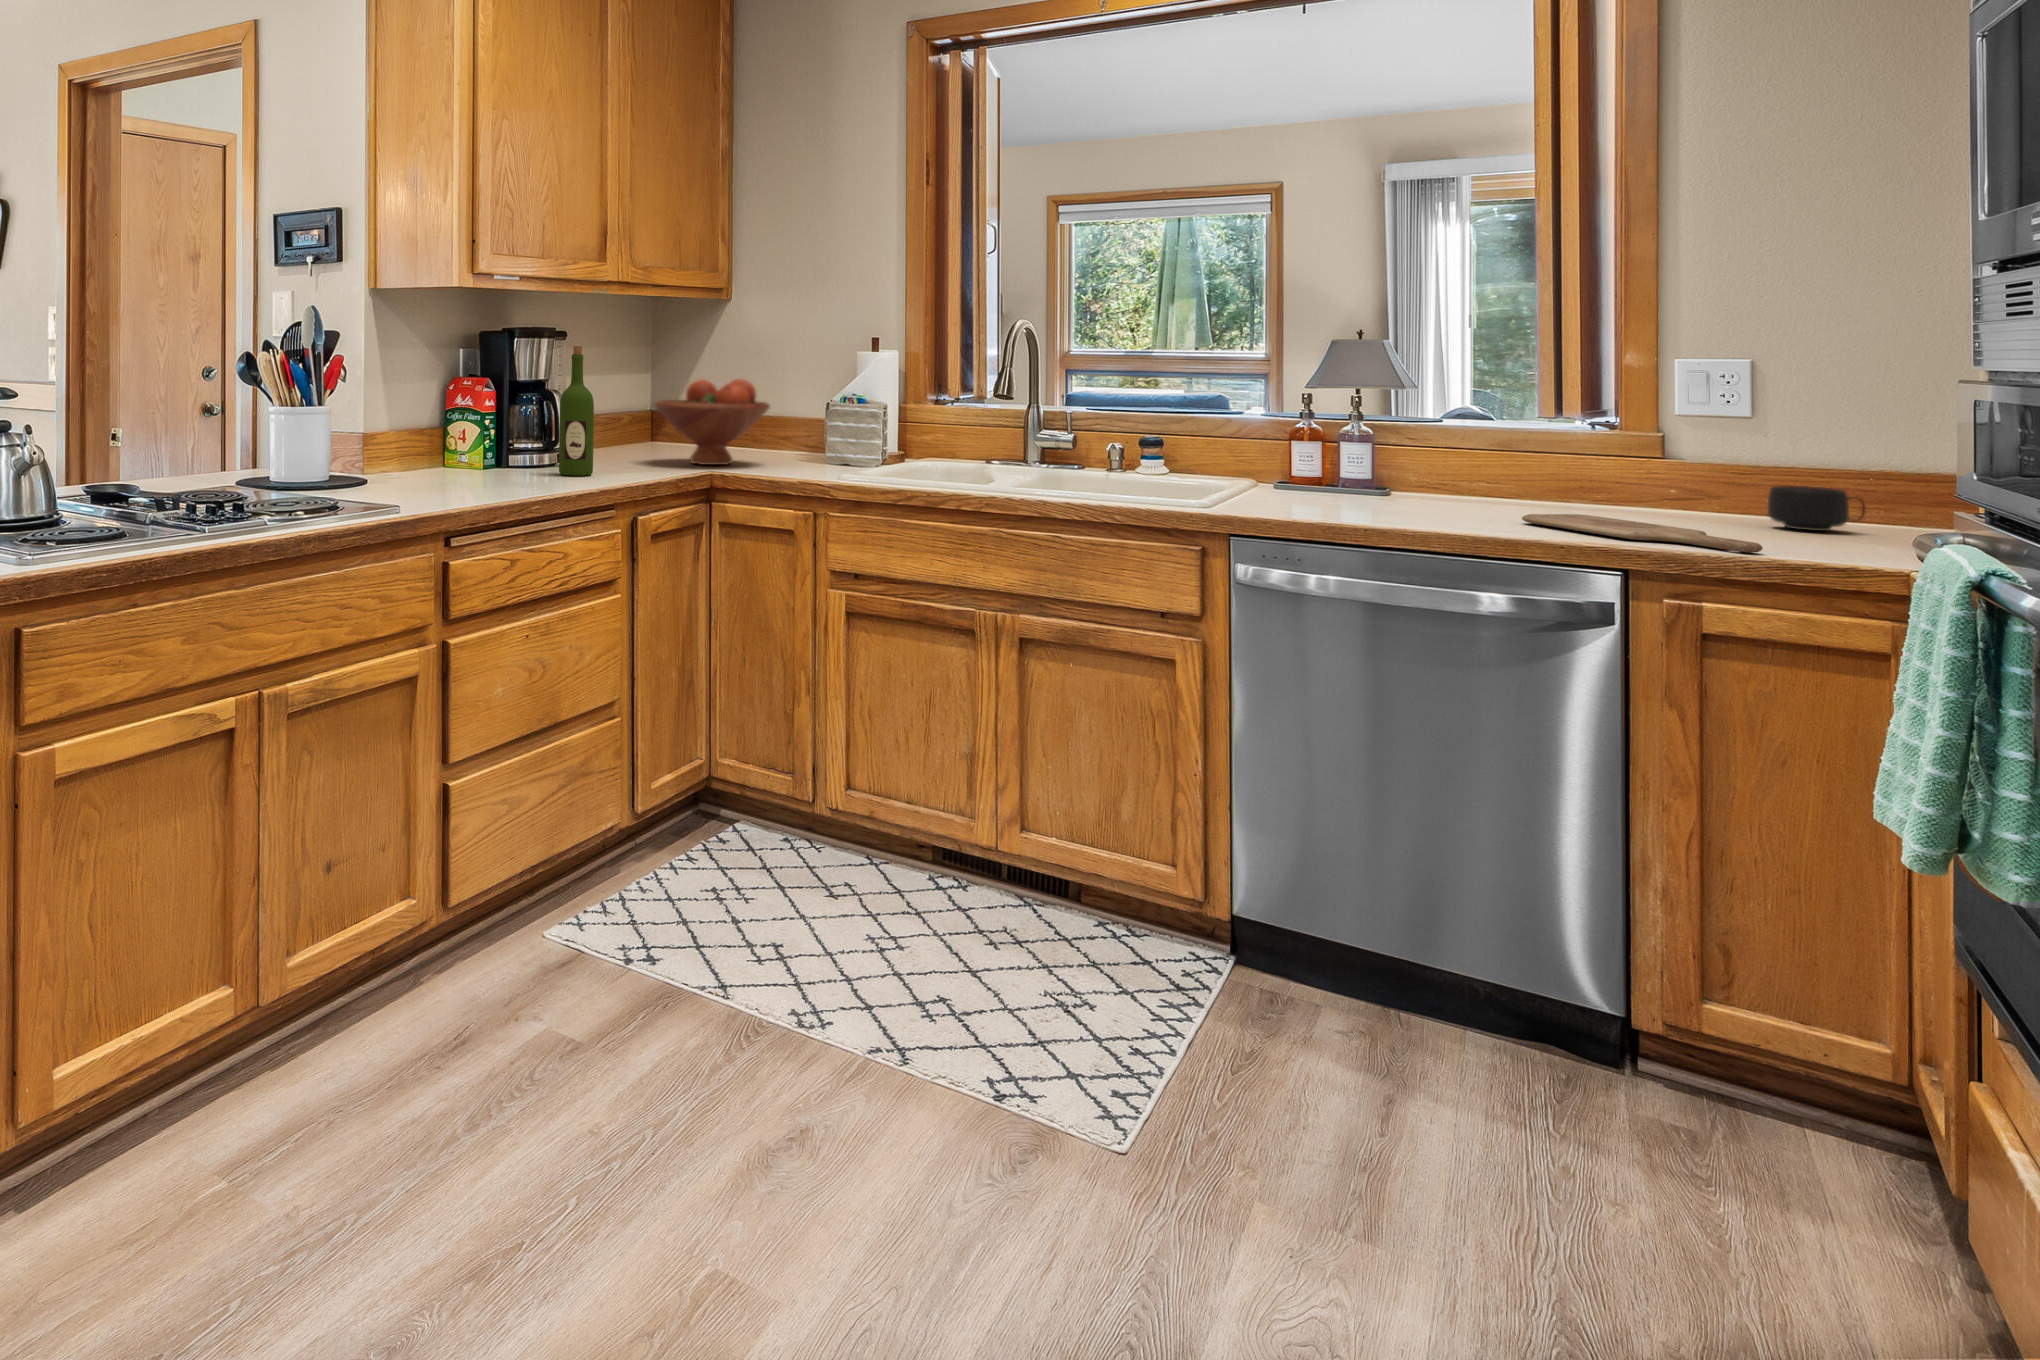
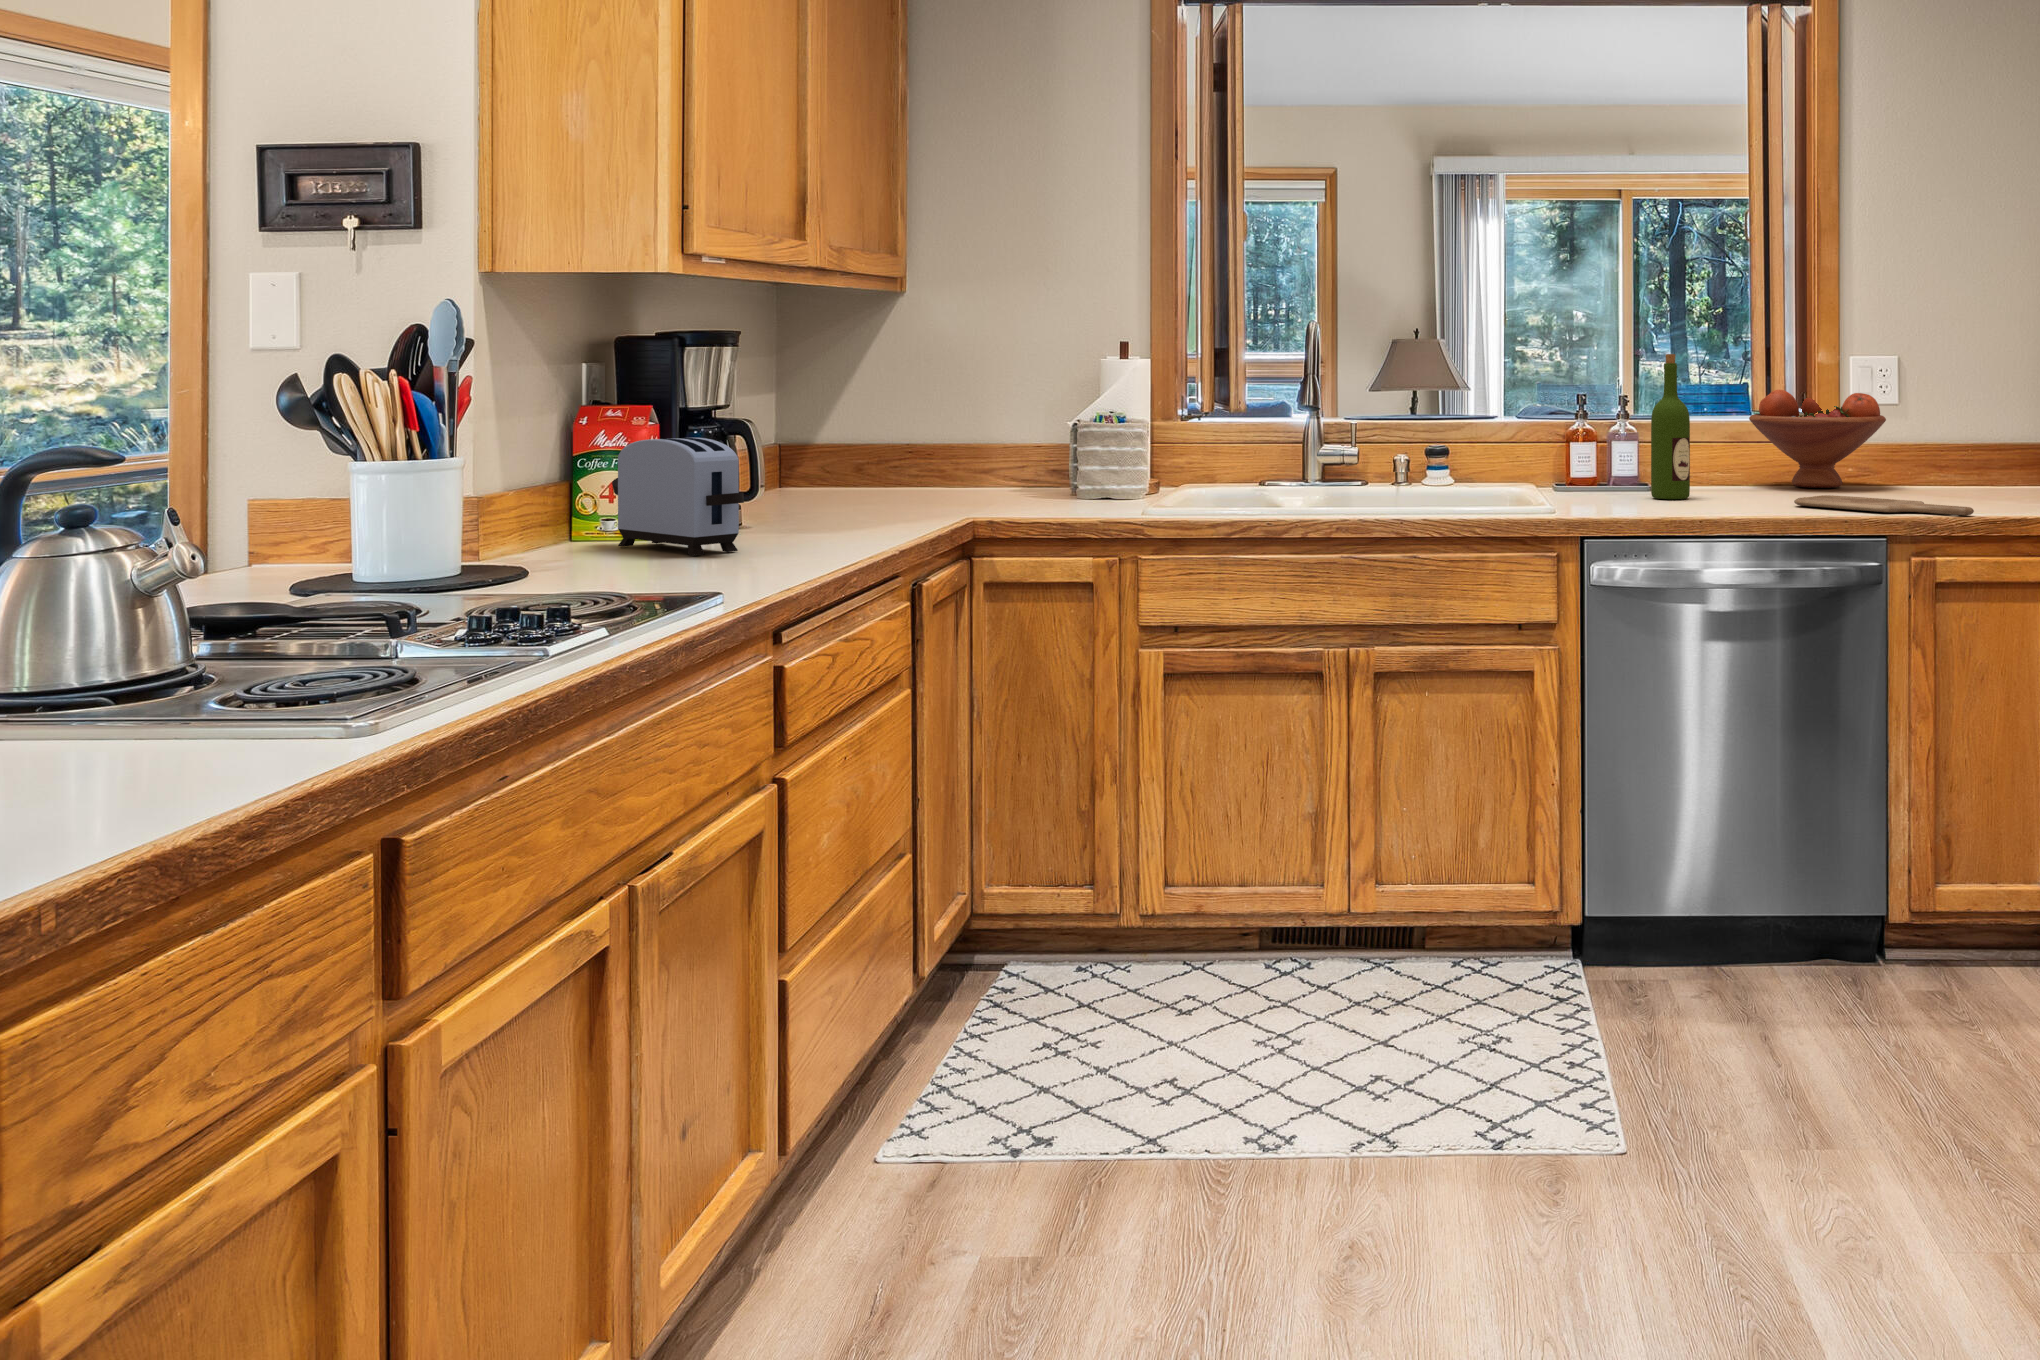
wine bottle: present [559,346,594,476] -> present [1651,354,1690,499]
fruit bowl: present [655,379,770,465] -> present [1749,390,1886,488]
toaster: none [445,401,497,482] -> present [612,438,744,555]
mug: present [1768,486,1865,531] -> none [1931,460,1989,496]

